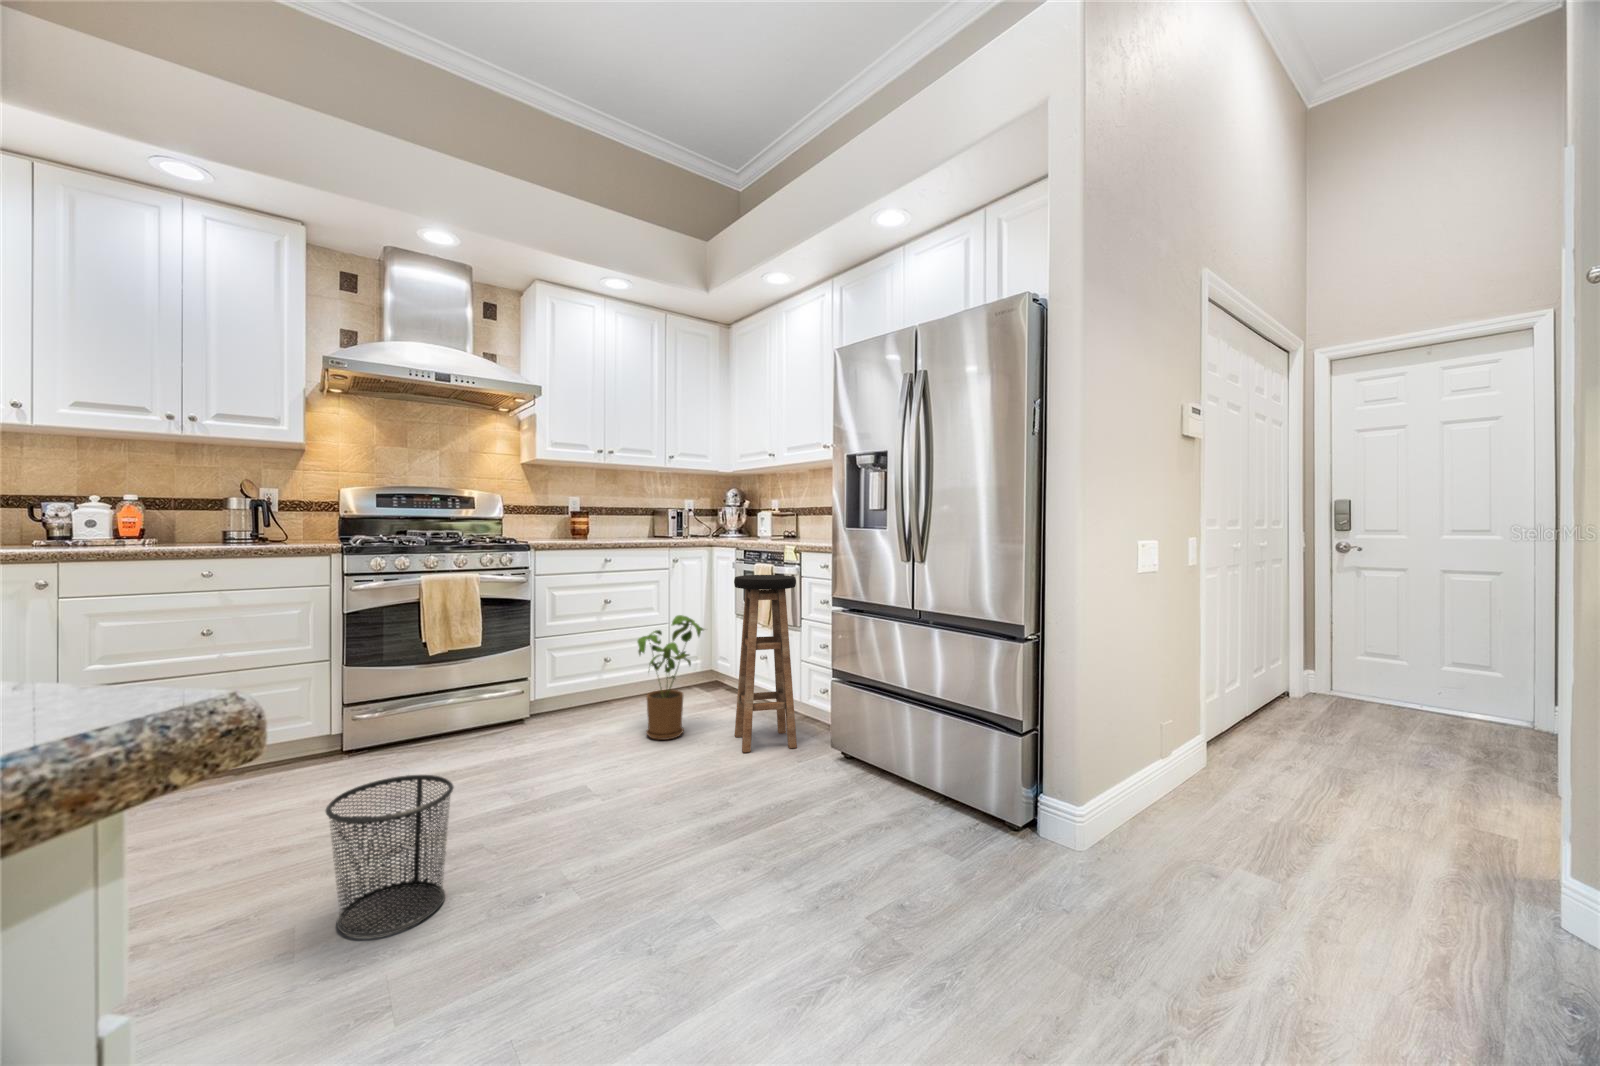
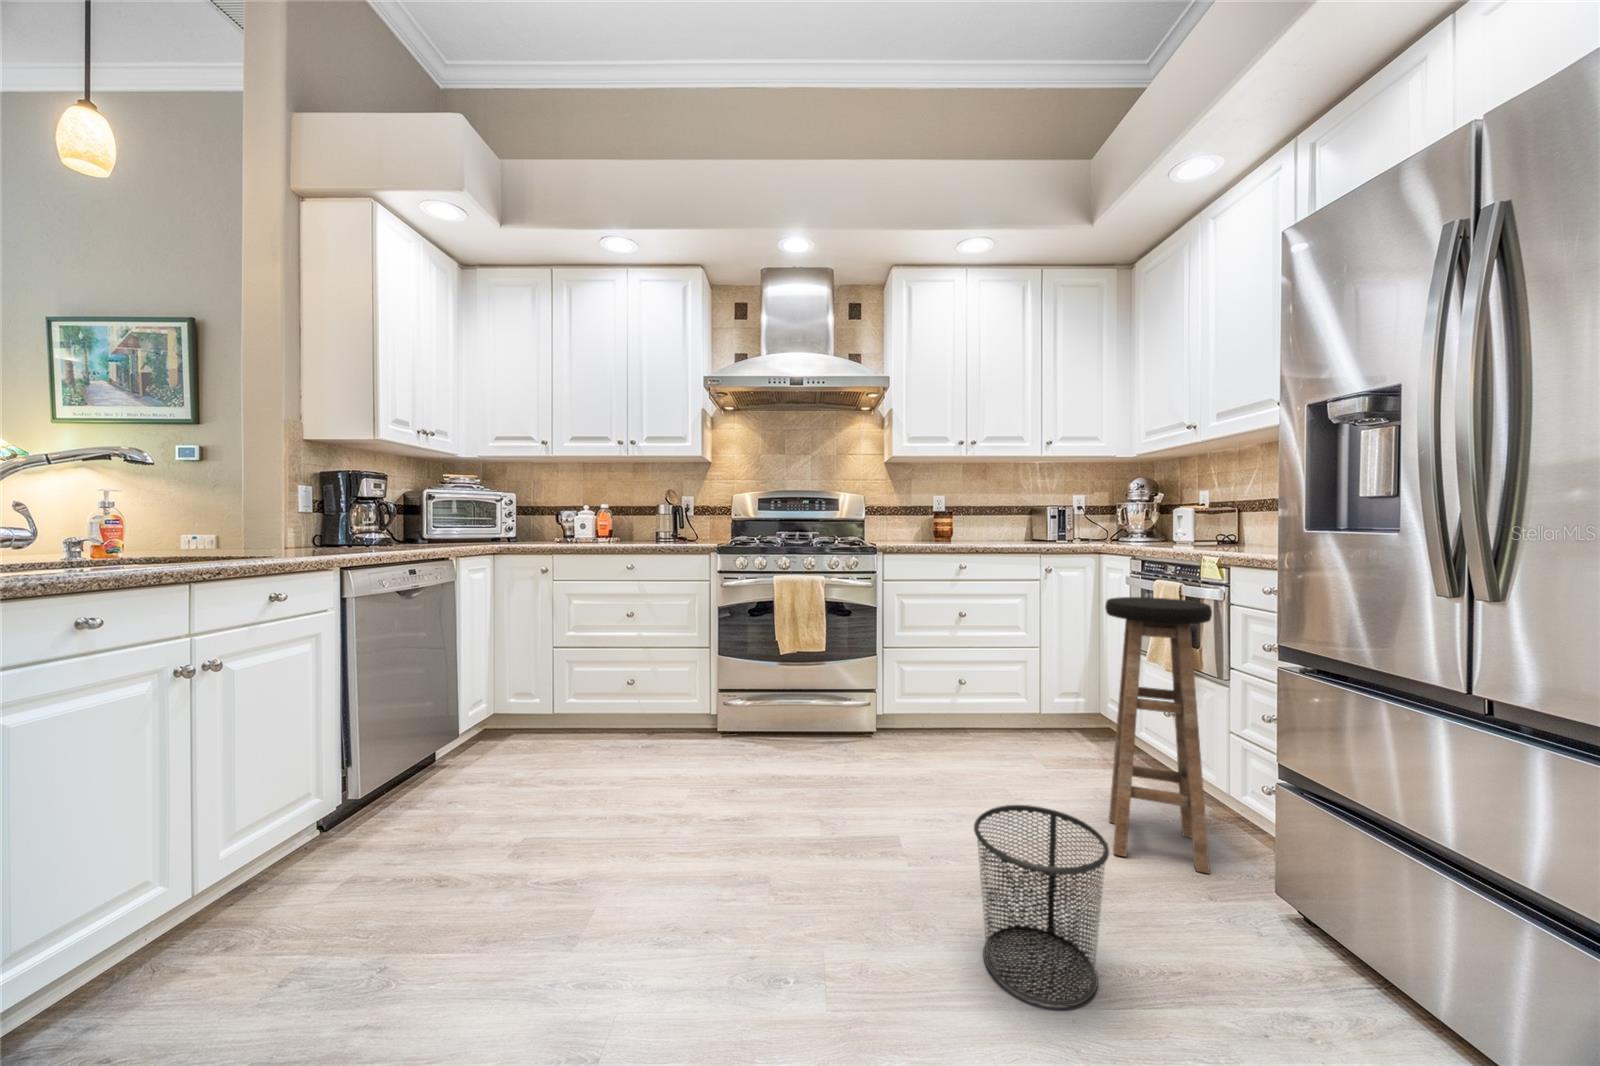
house plant: present [637,615,704,740] -> none [979,642,1074,800]
waste bin: present [326,775,454,937] -> present [974,805,1109,1006]

